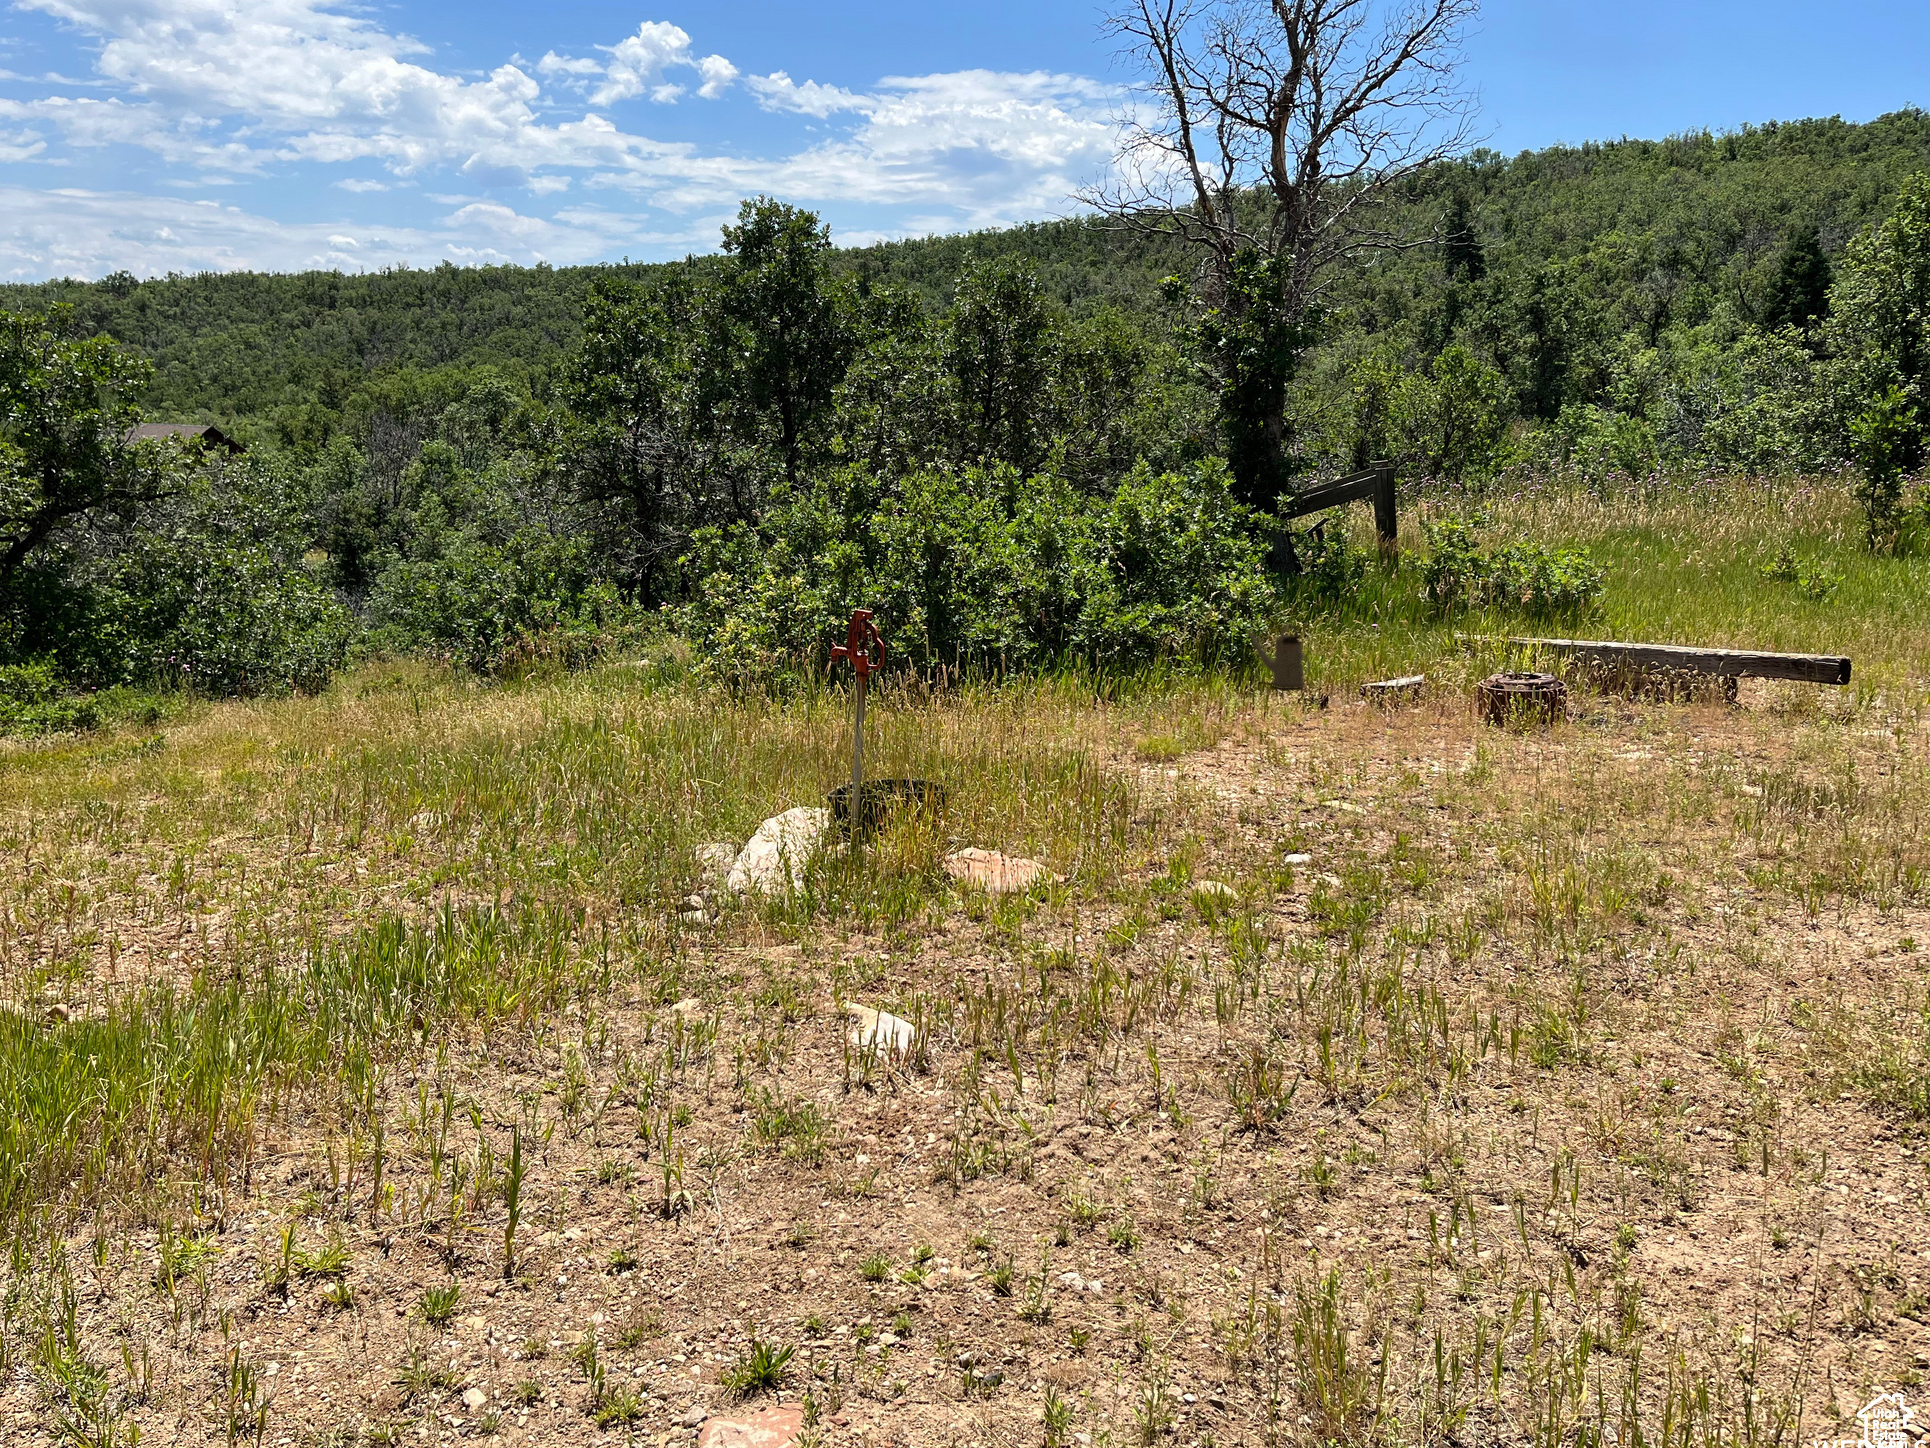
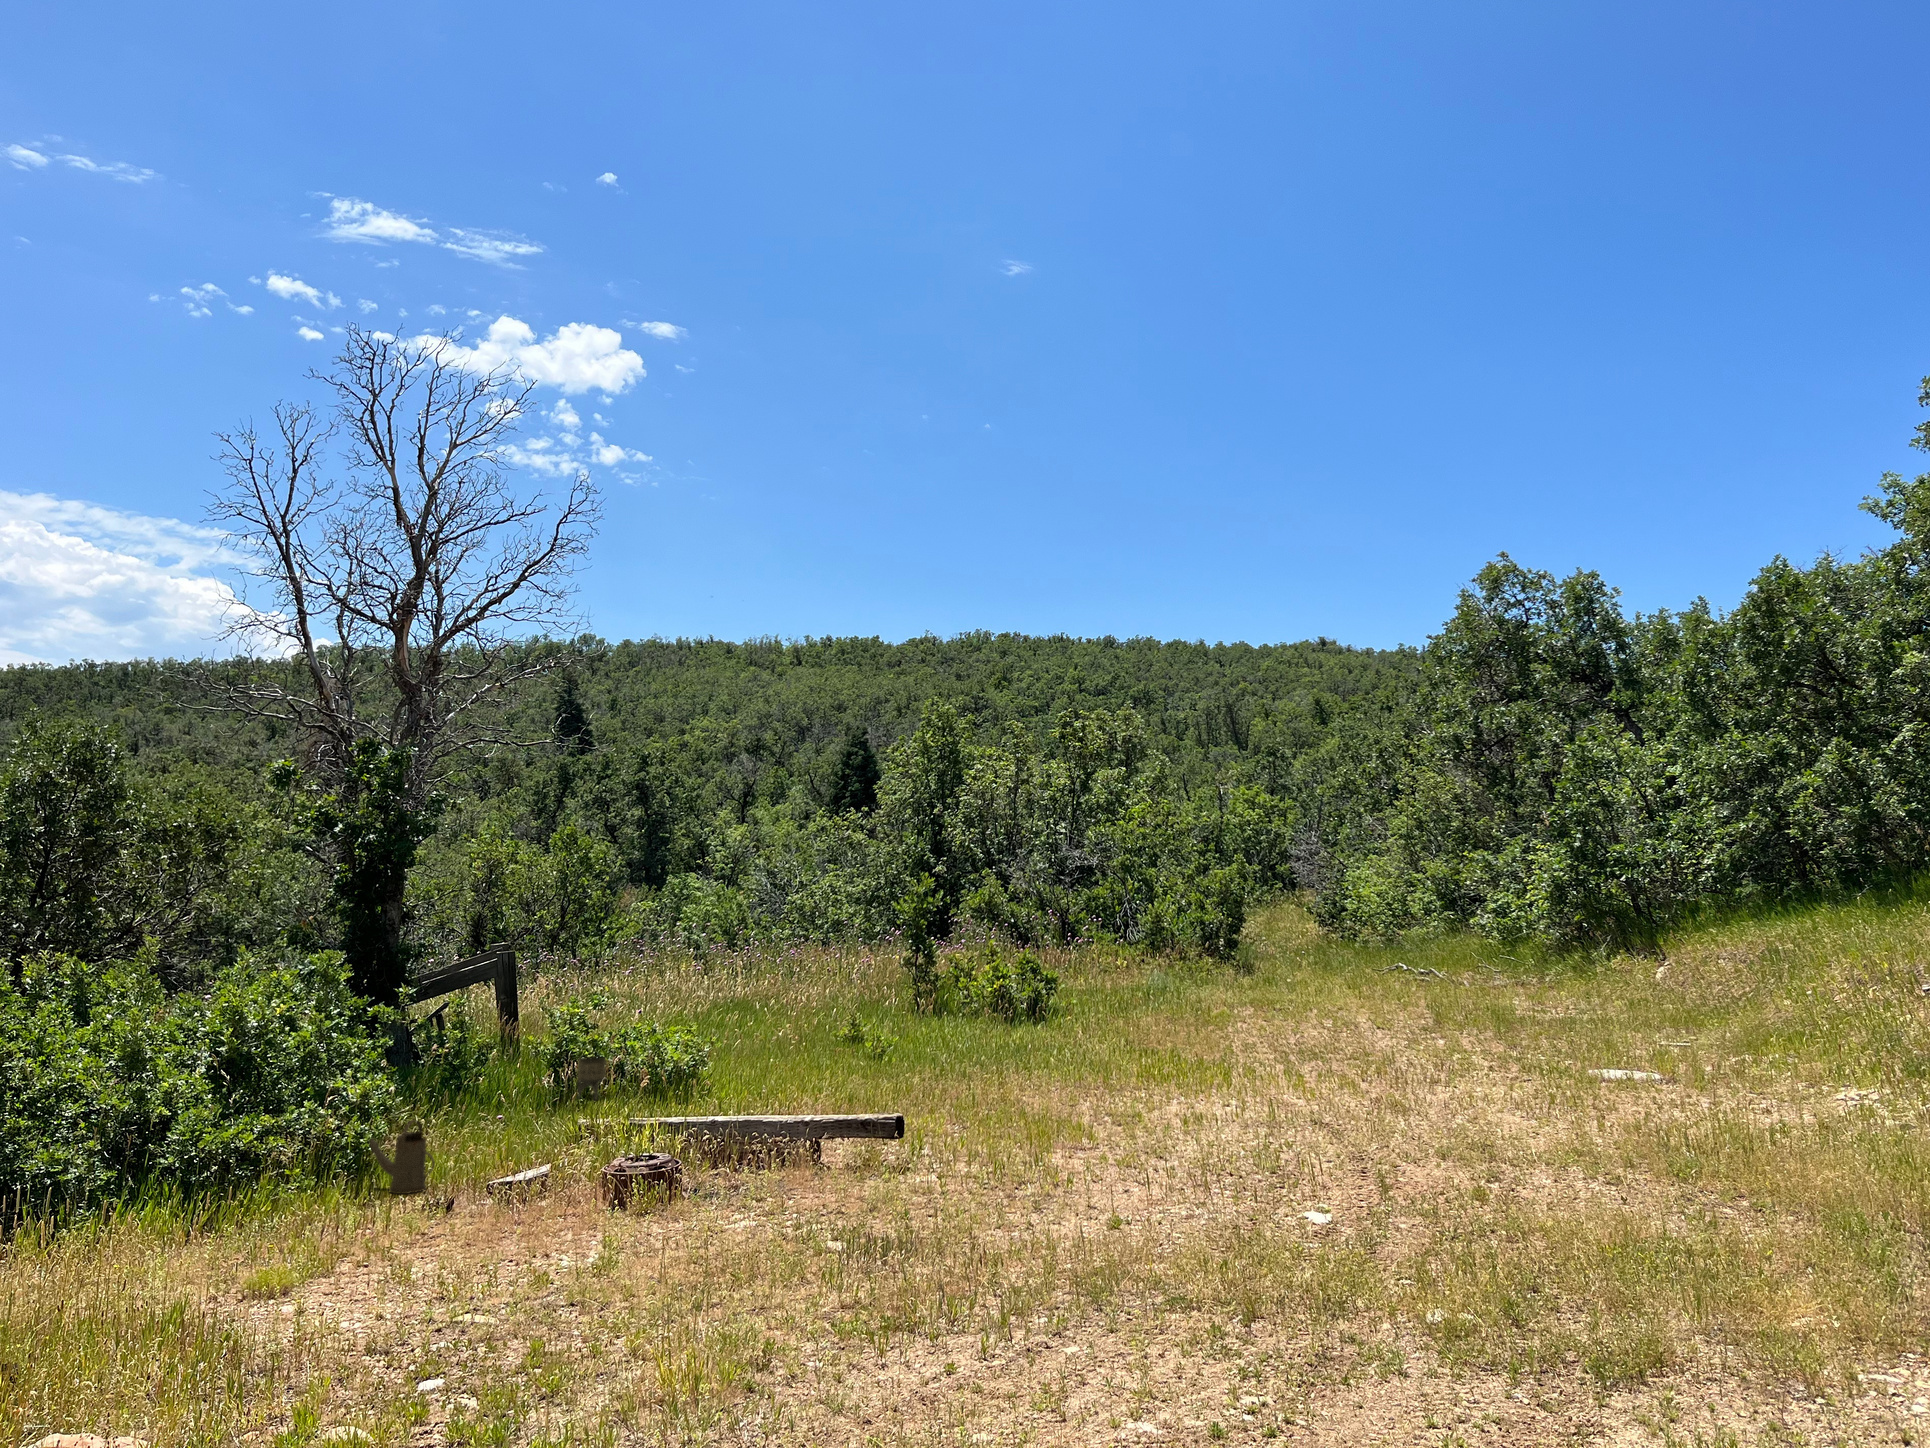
planter: none [1452,576,1483,619] -> present [578,1057,607,1100]

